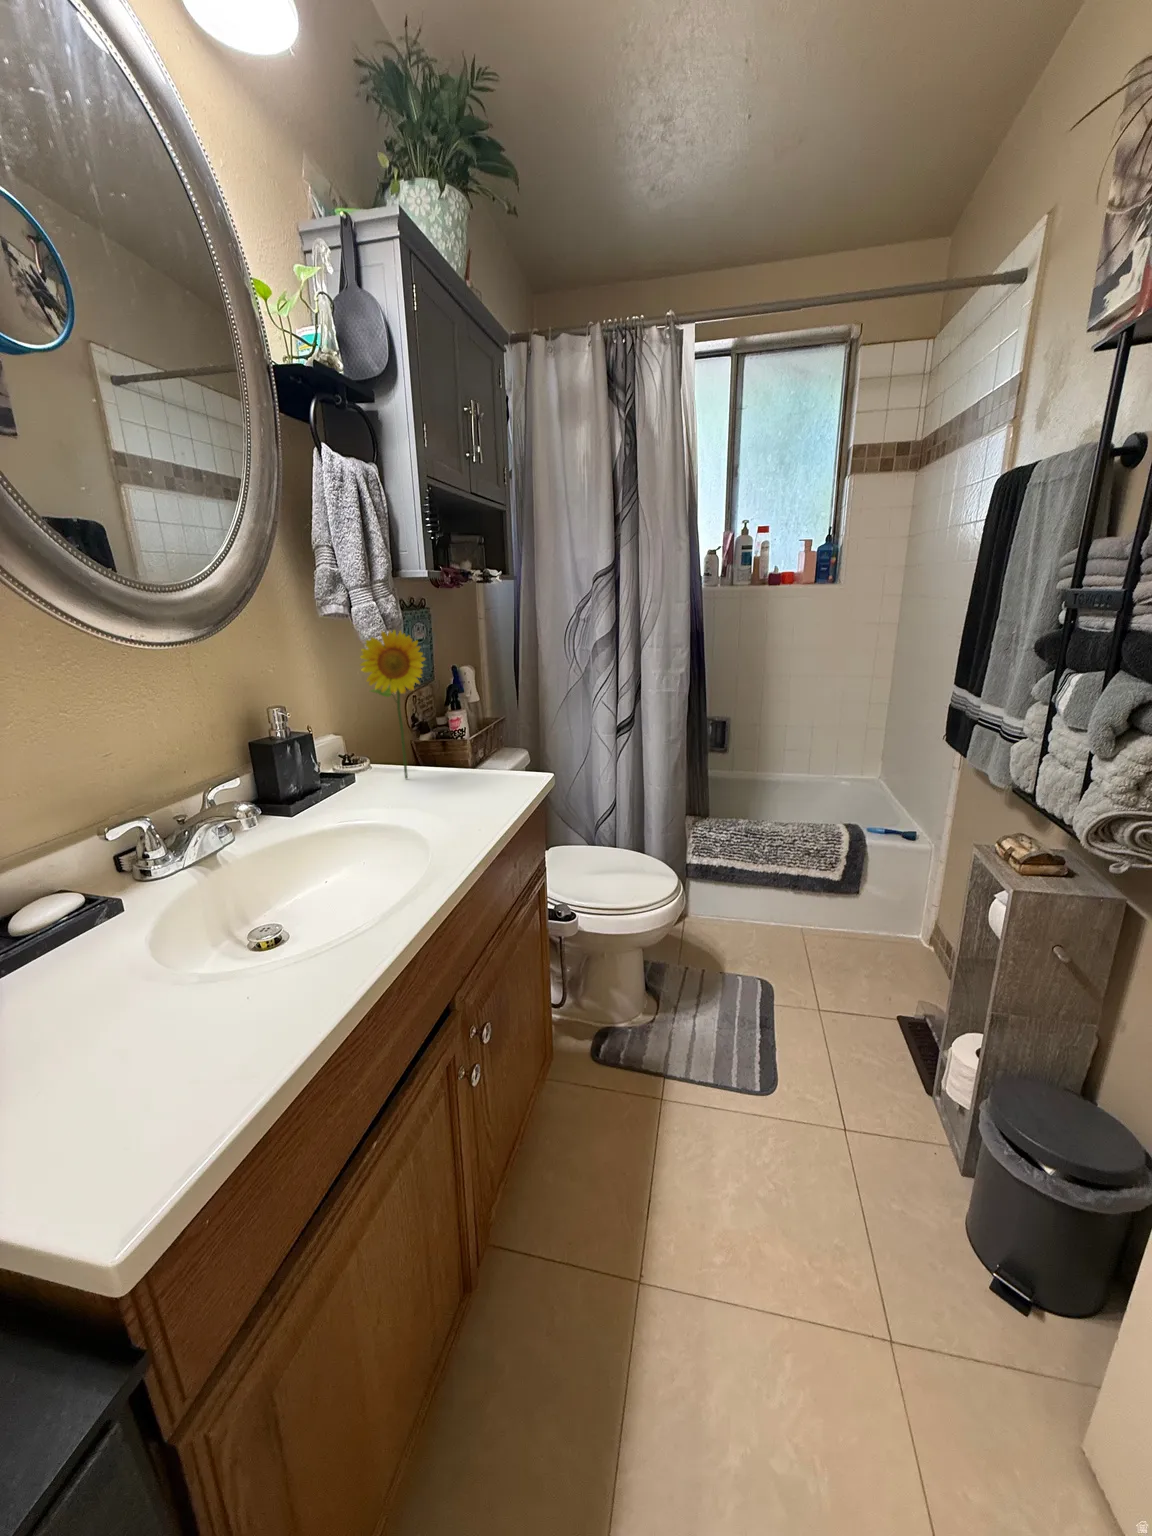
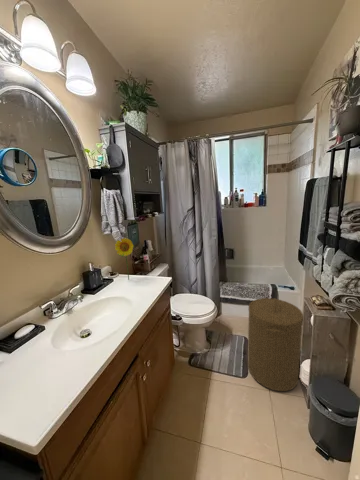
laundry hamper: none [773,849,960,1126] -> present [248,298,303,391]

